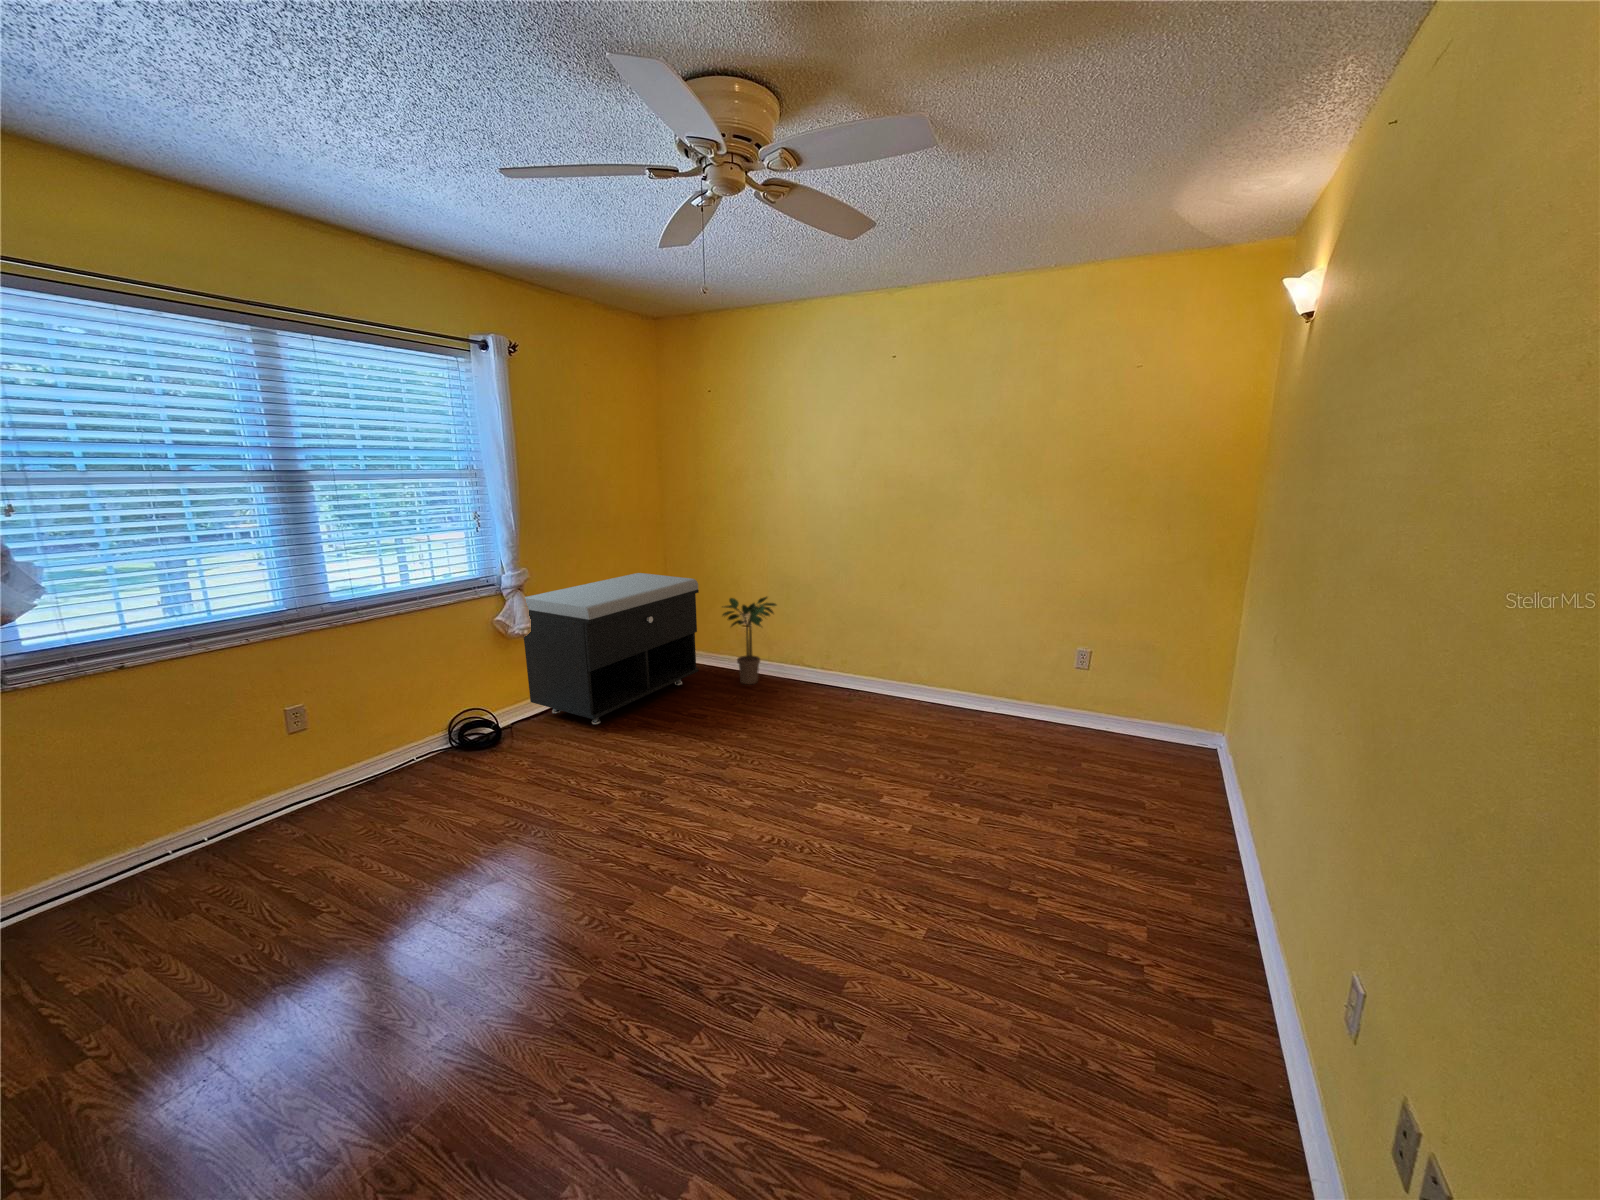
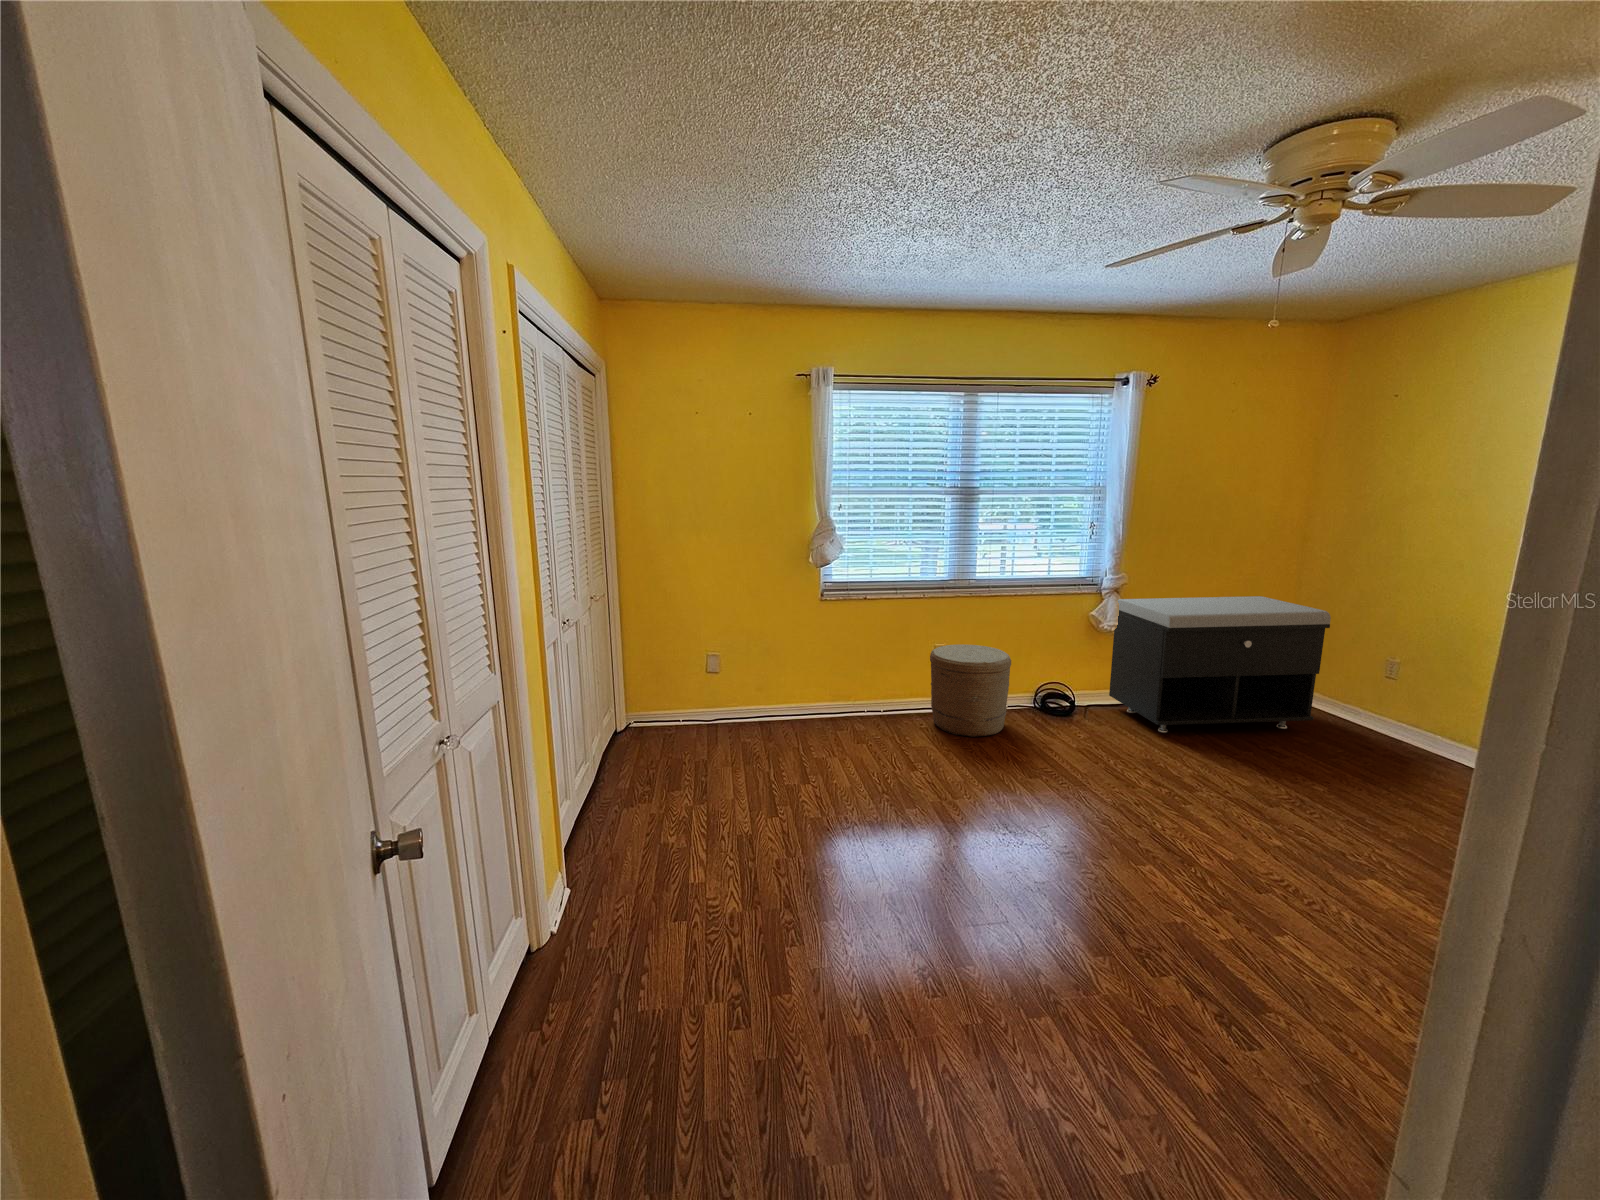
potted plant: present [722,597,776,684] -> none [1358,643,1454,758]
woven basket: none [282,691,426,831] -> present [930,645,1011,737]

